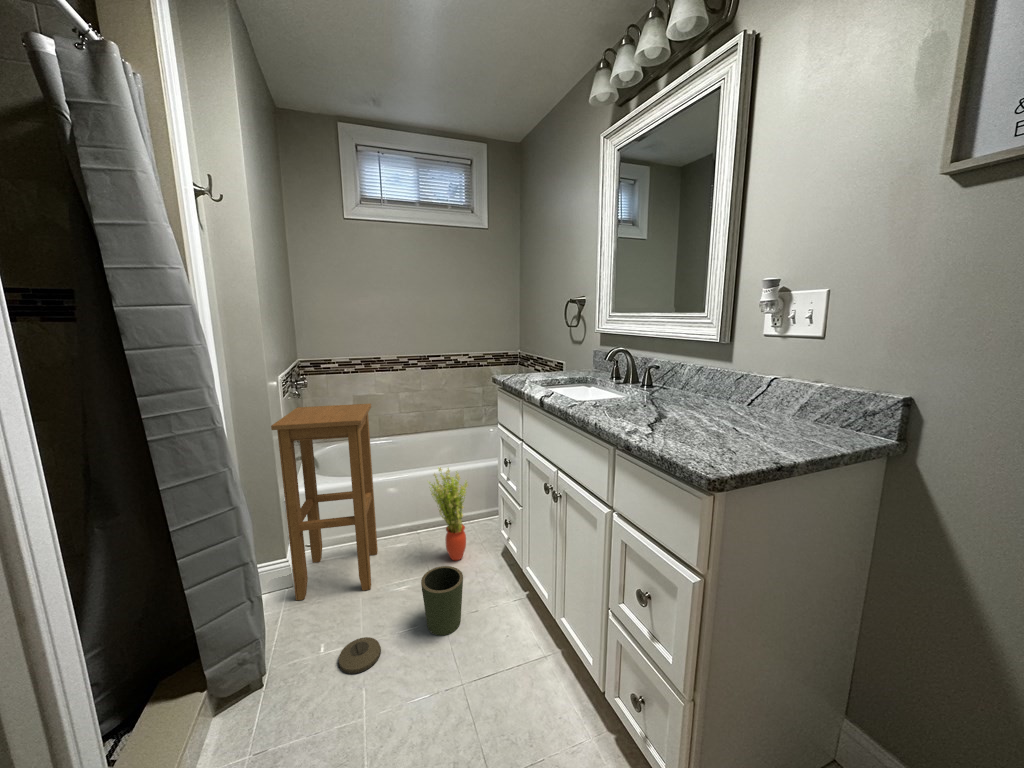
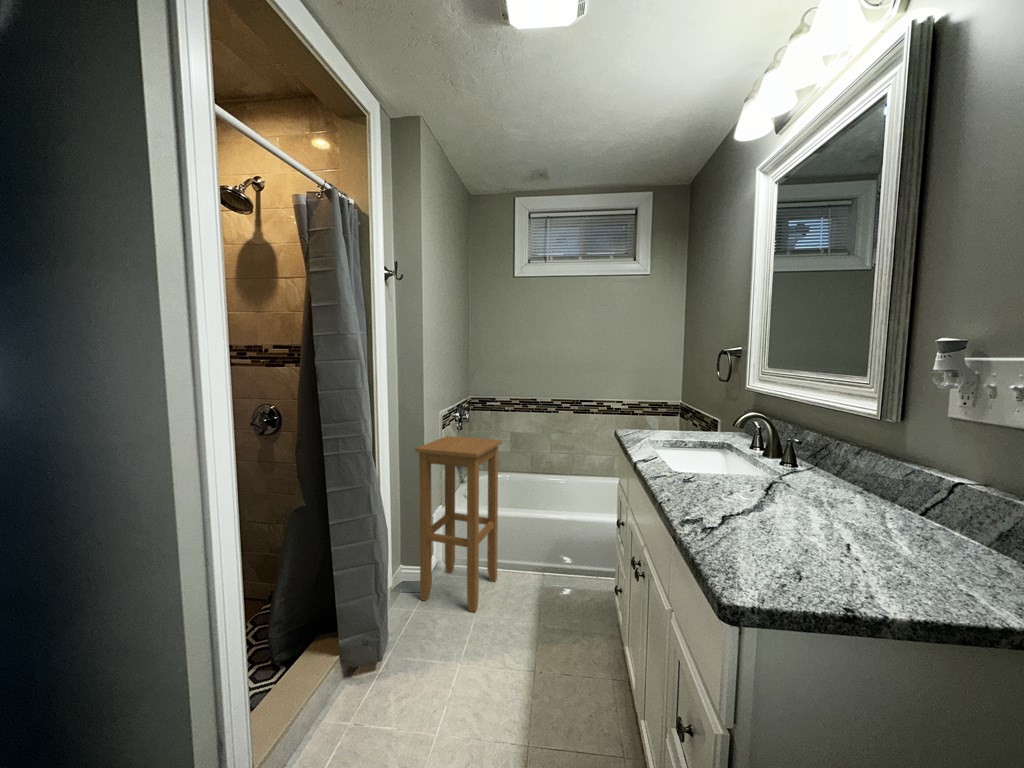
potted plant: present [429,468,468,560] -> none [539,511,578,614]
trash can: present [338,566,463,674] -> none [421,612,541,686]

